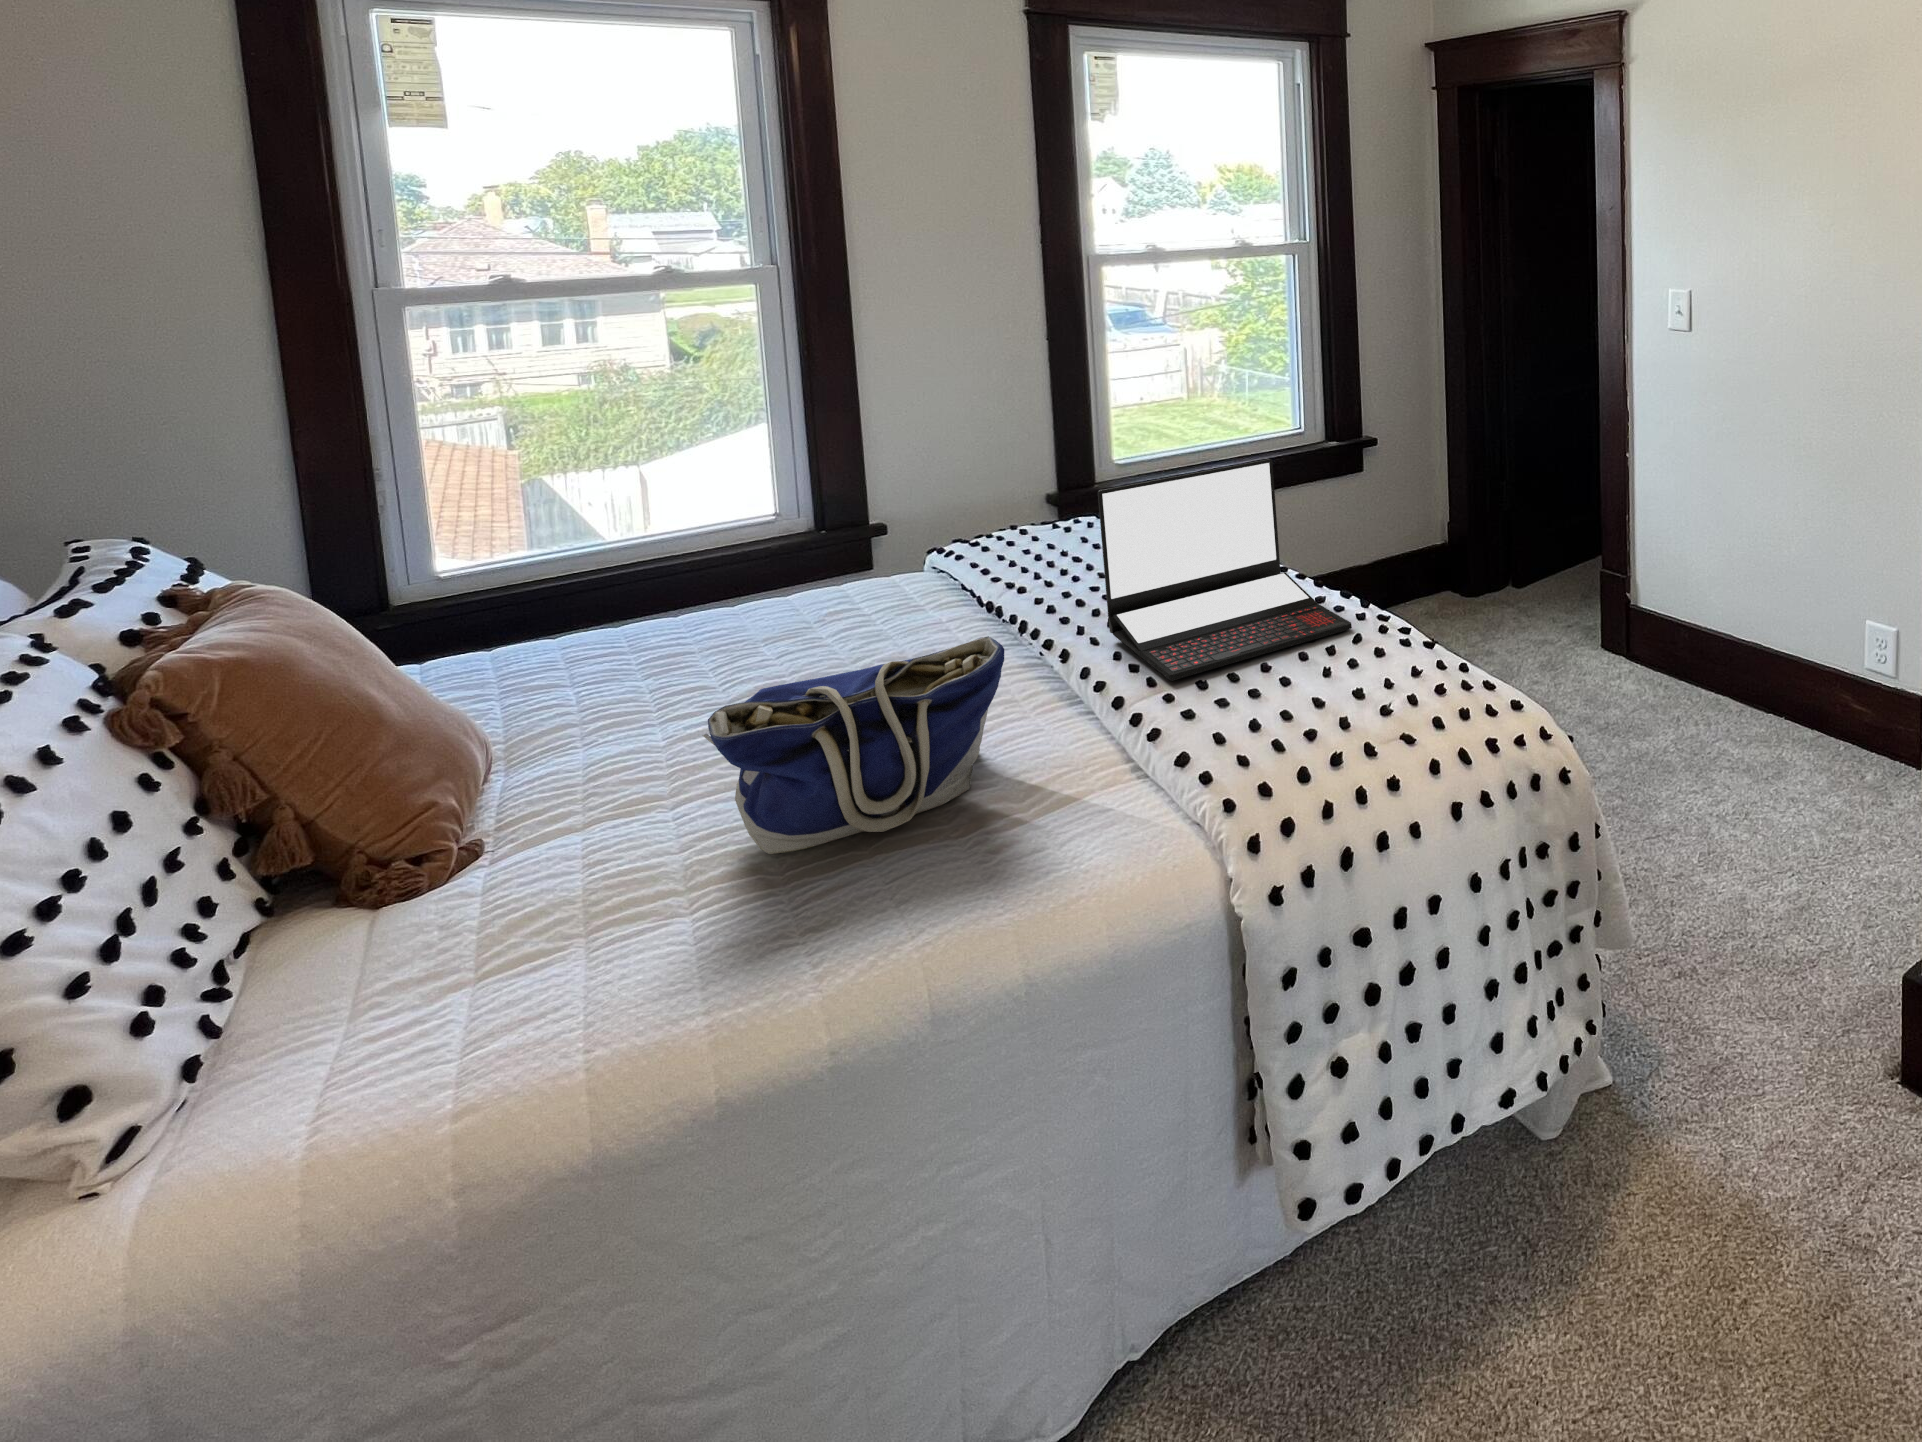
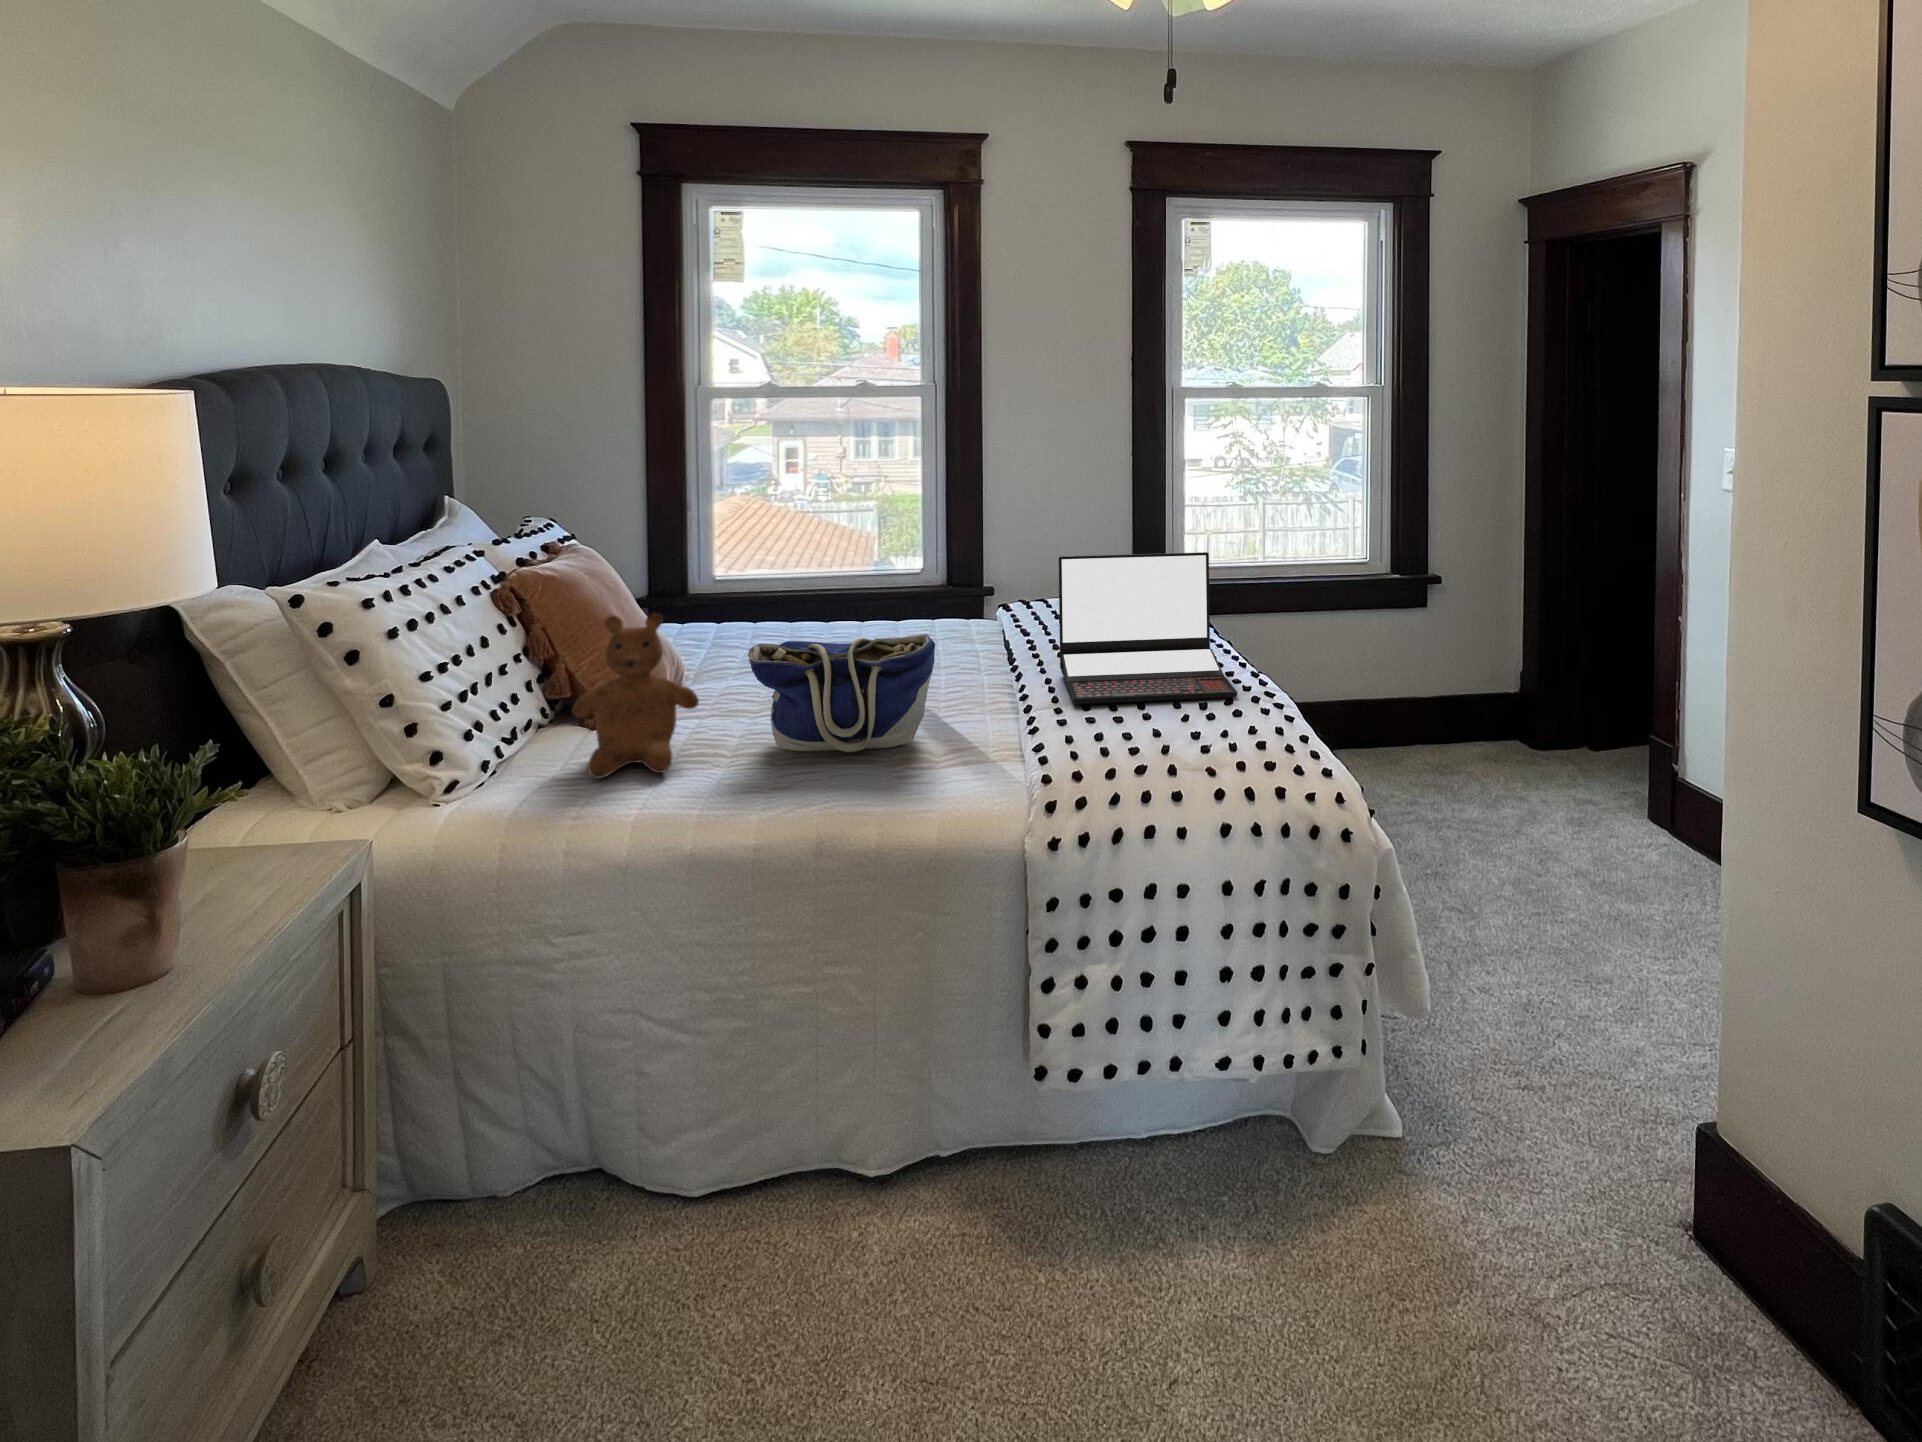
teddy bear: none [360,697,615,1011] -> present [572,613,699,779]

